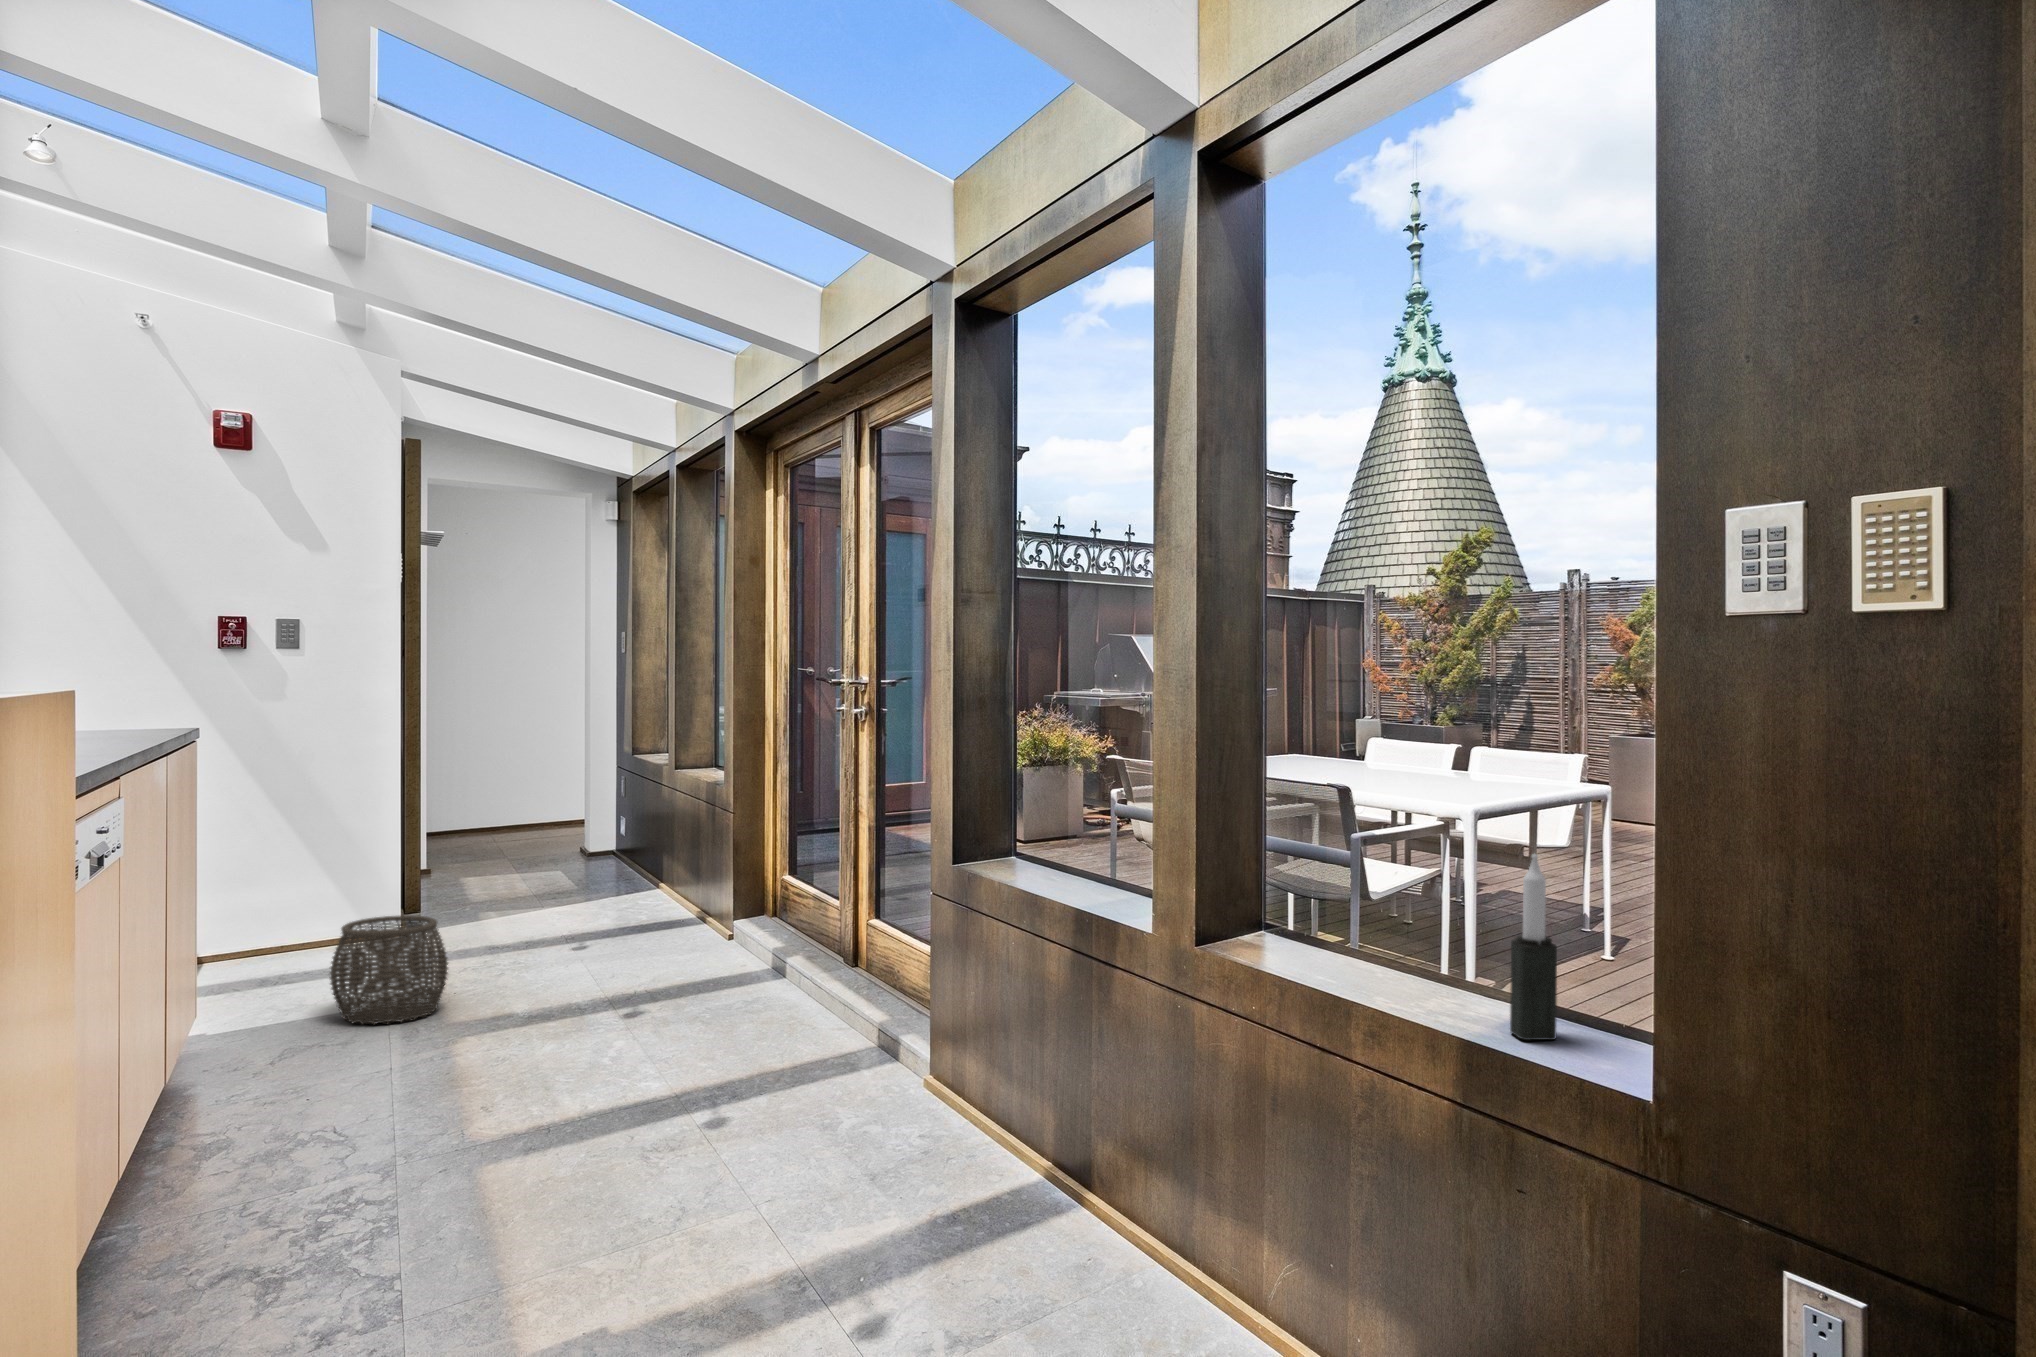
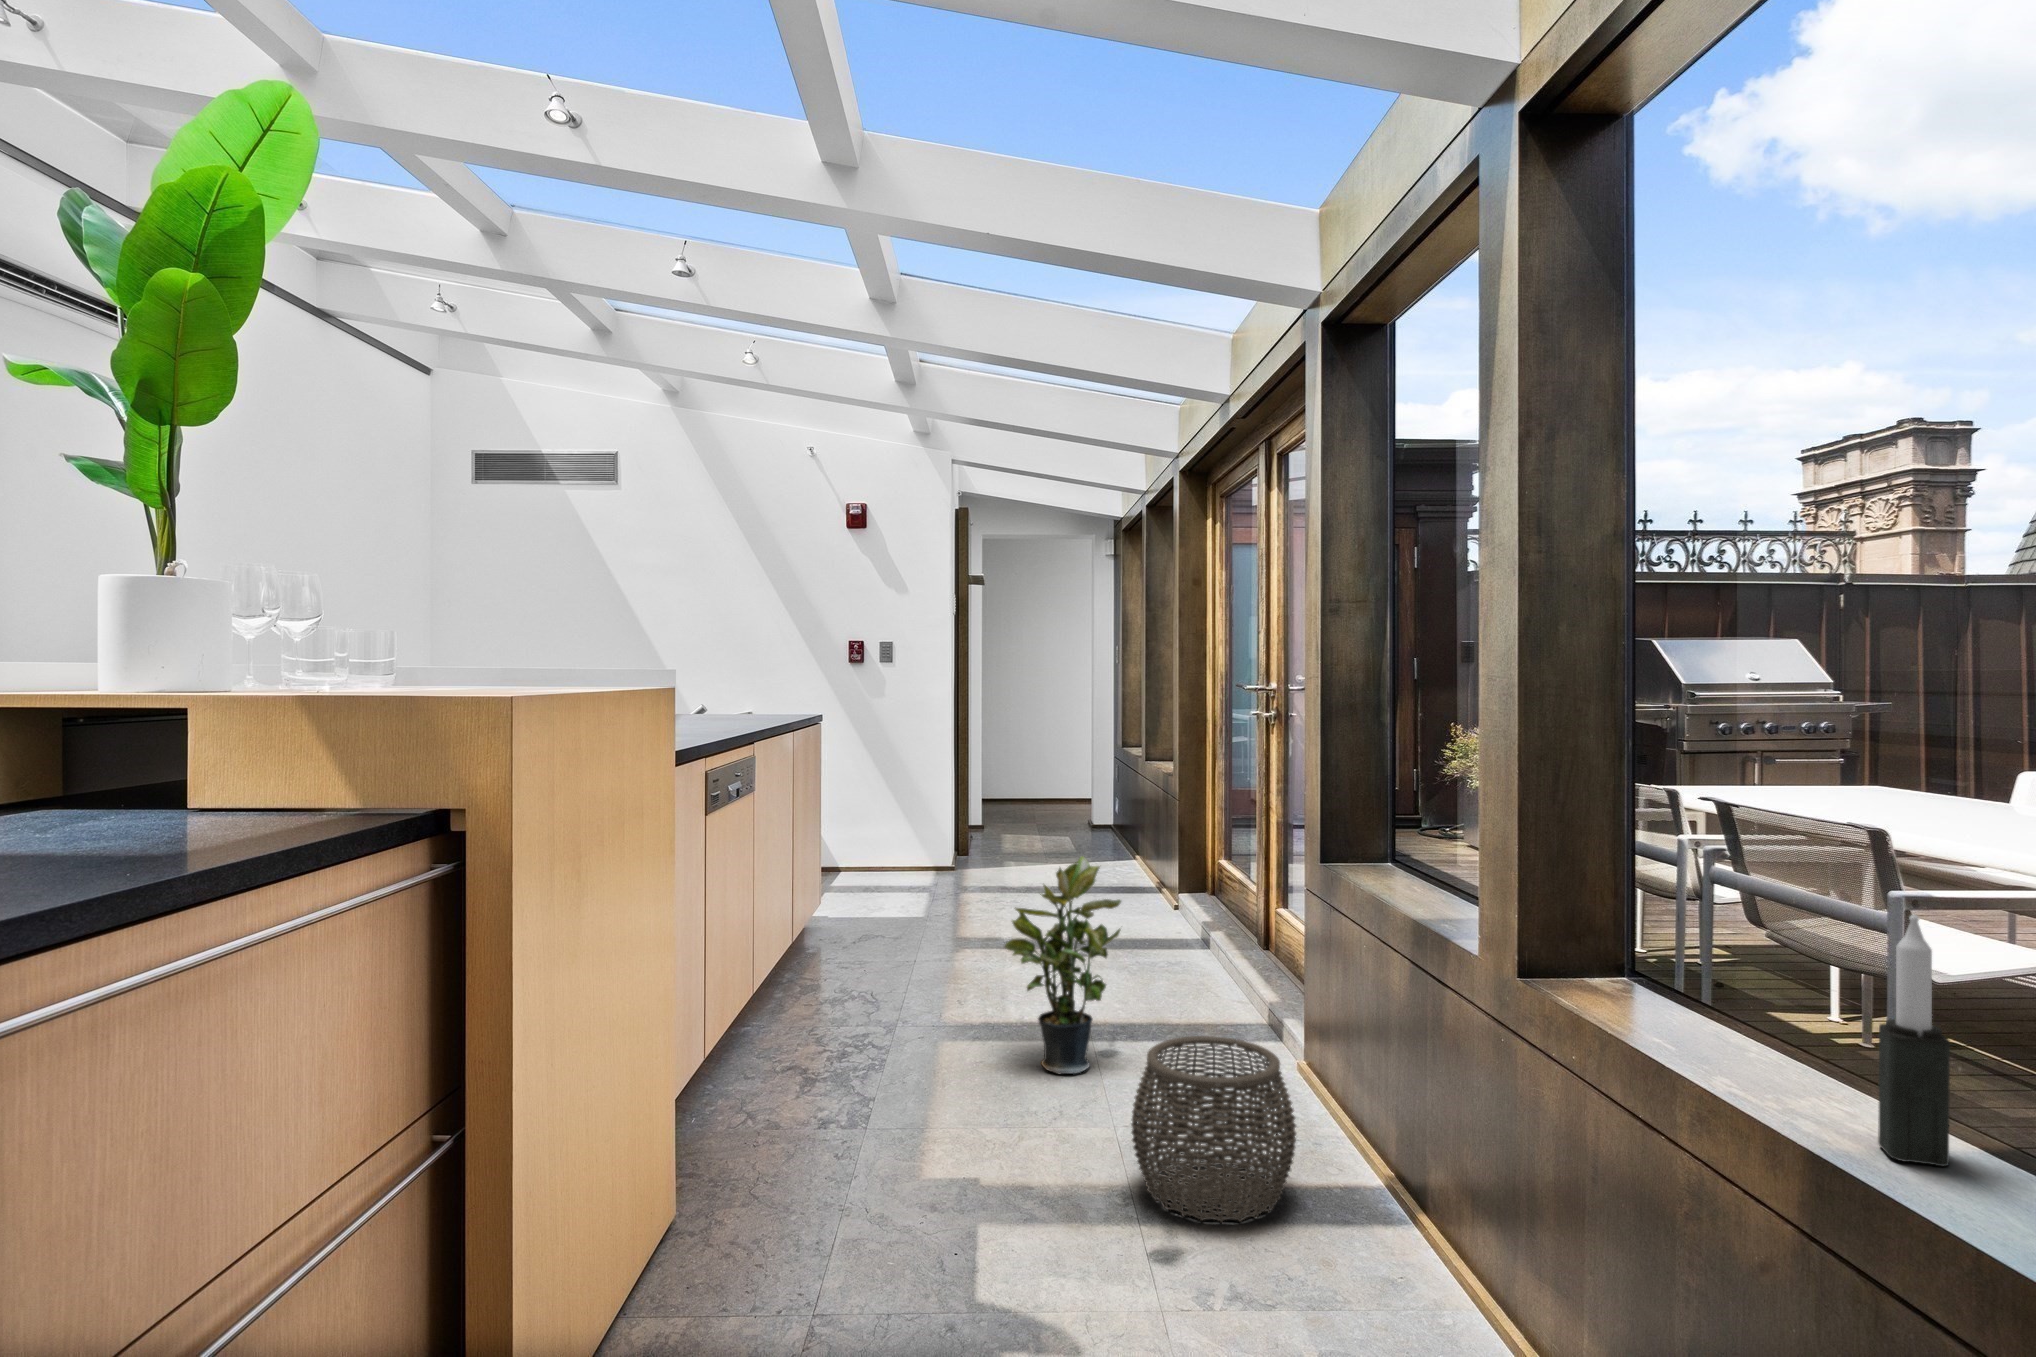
potted plant: none [601,874,740,1125] -> present [1005,856,1121,1074]
woven basket: present [330,915,448,1025] -> present [1131,1036,1296,1223]

